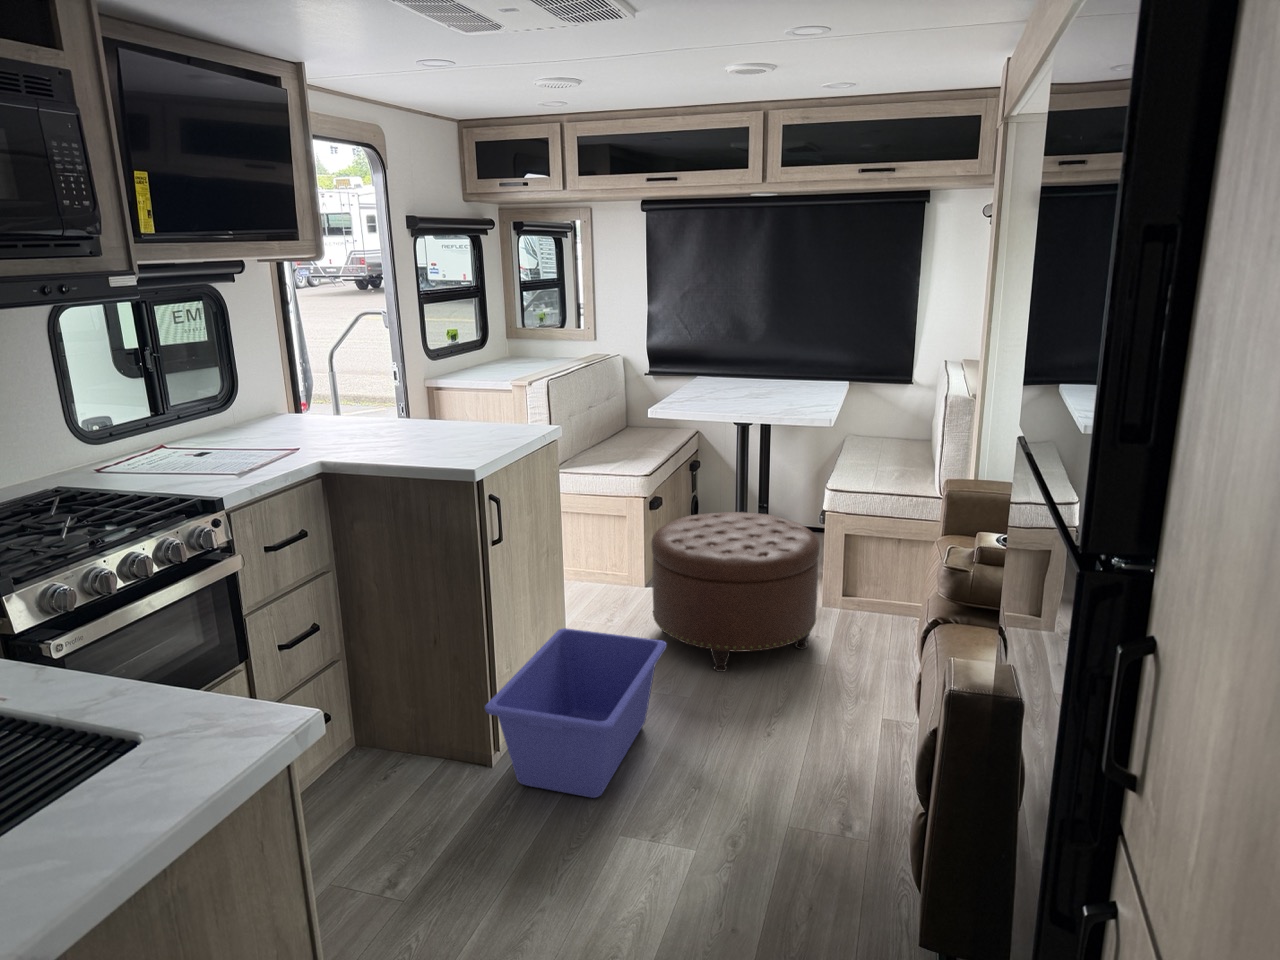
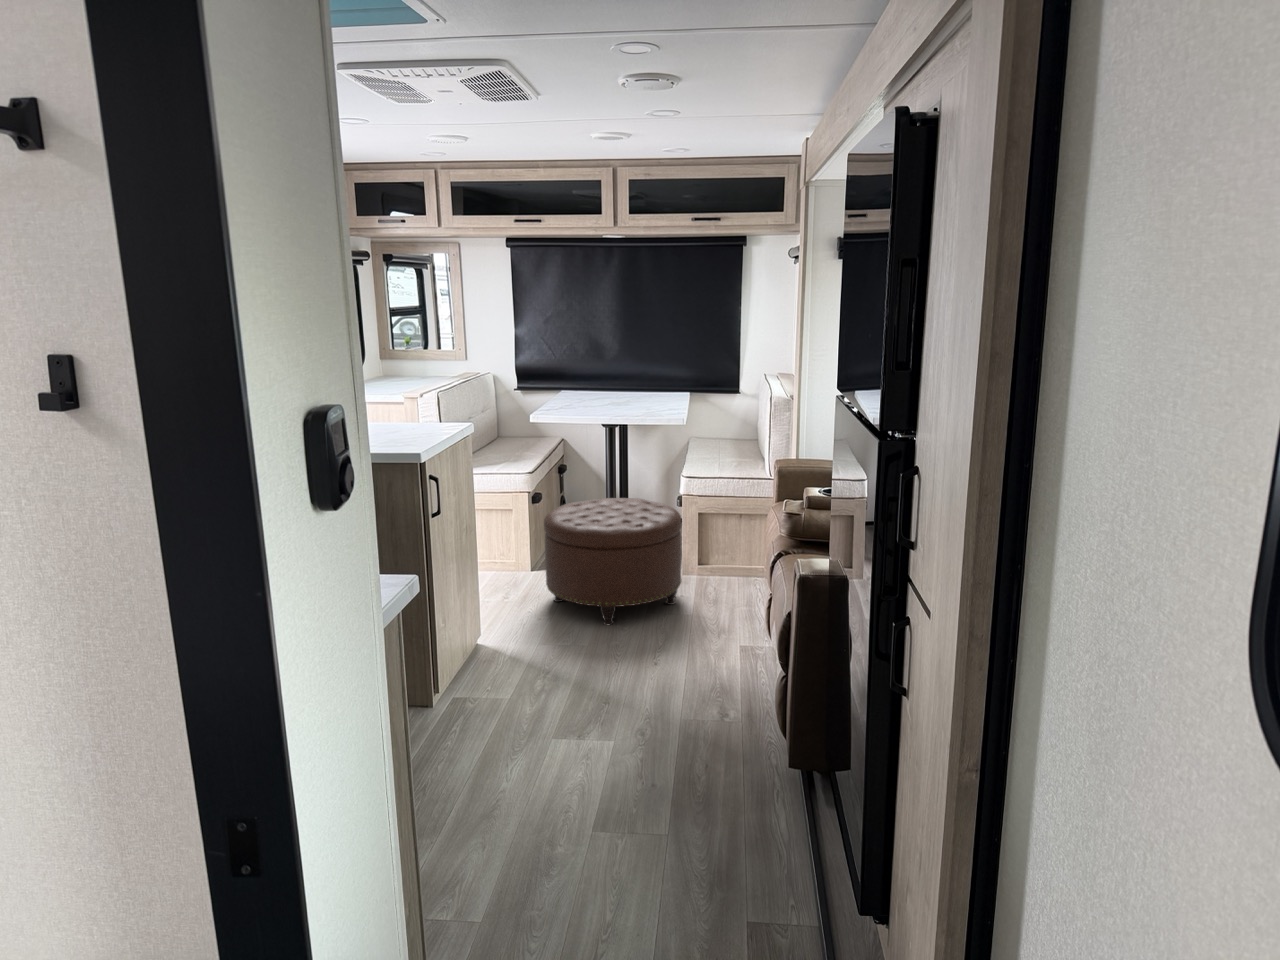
storage bin: present [485,628,667,798] -> none [435,592,572,716]

